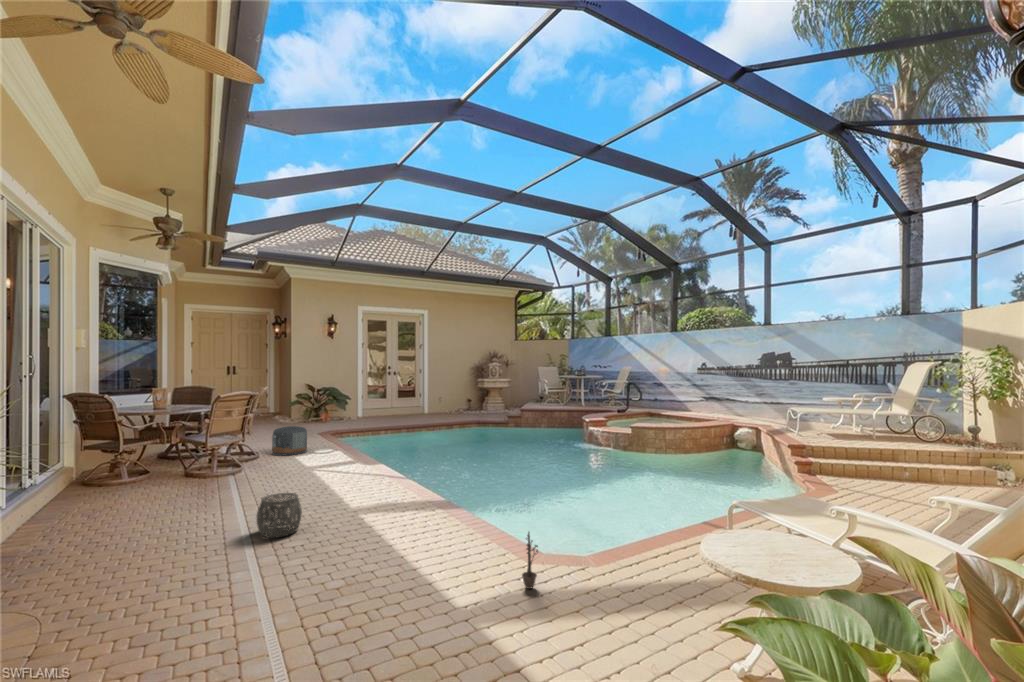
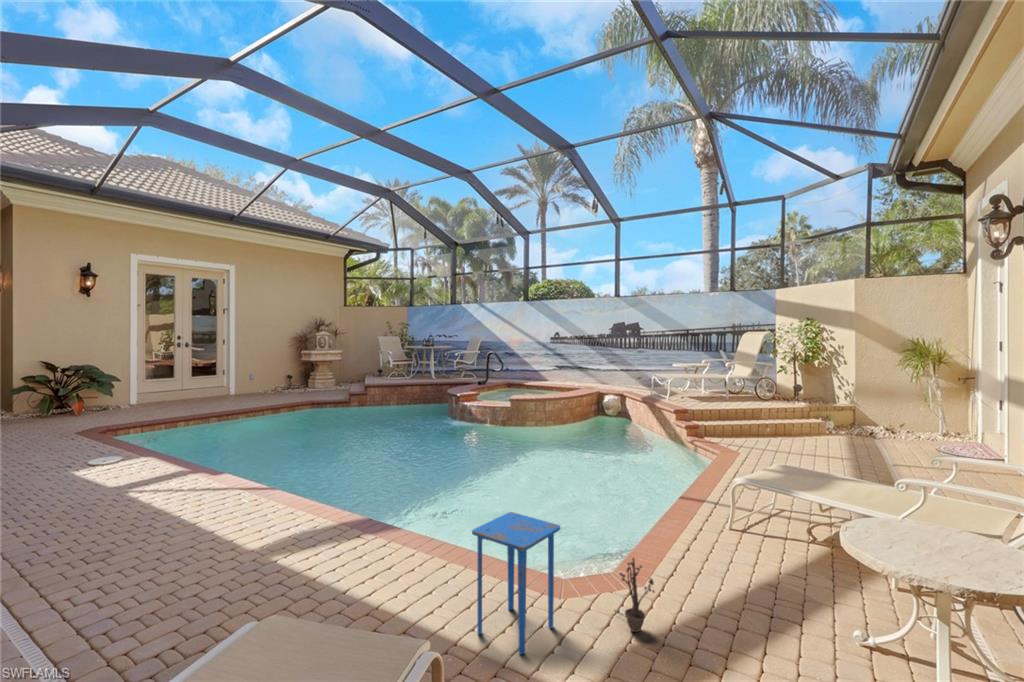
pouf: present [272,426,307,456] -> none [18,430,86,479]
side table: none [425,491,483,582] -> present [472,512,560,654]
woven basket: present [257,493,302,538] -> none [112,554,203,645]

